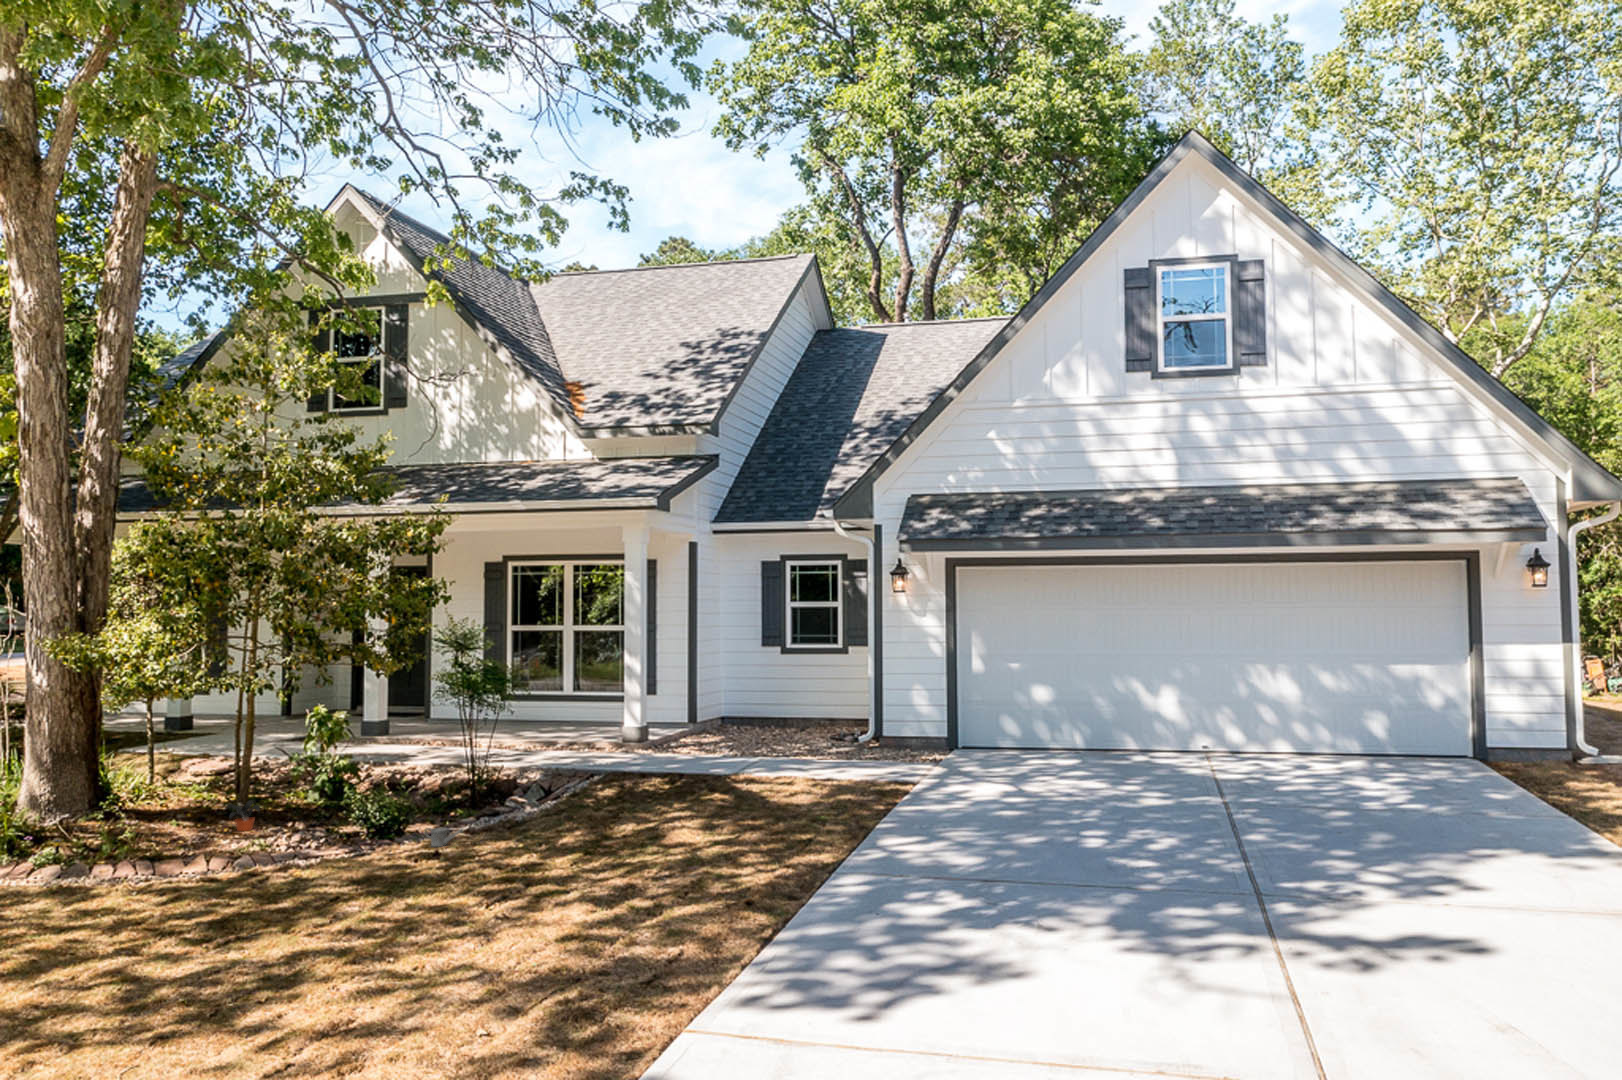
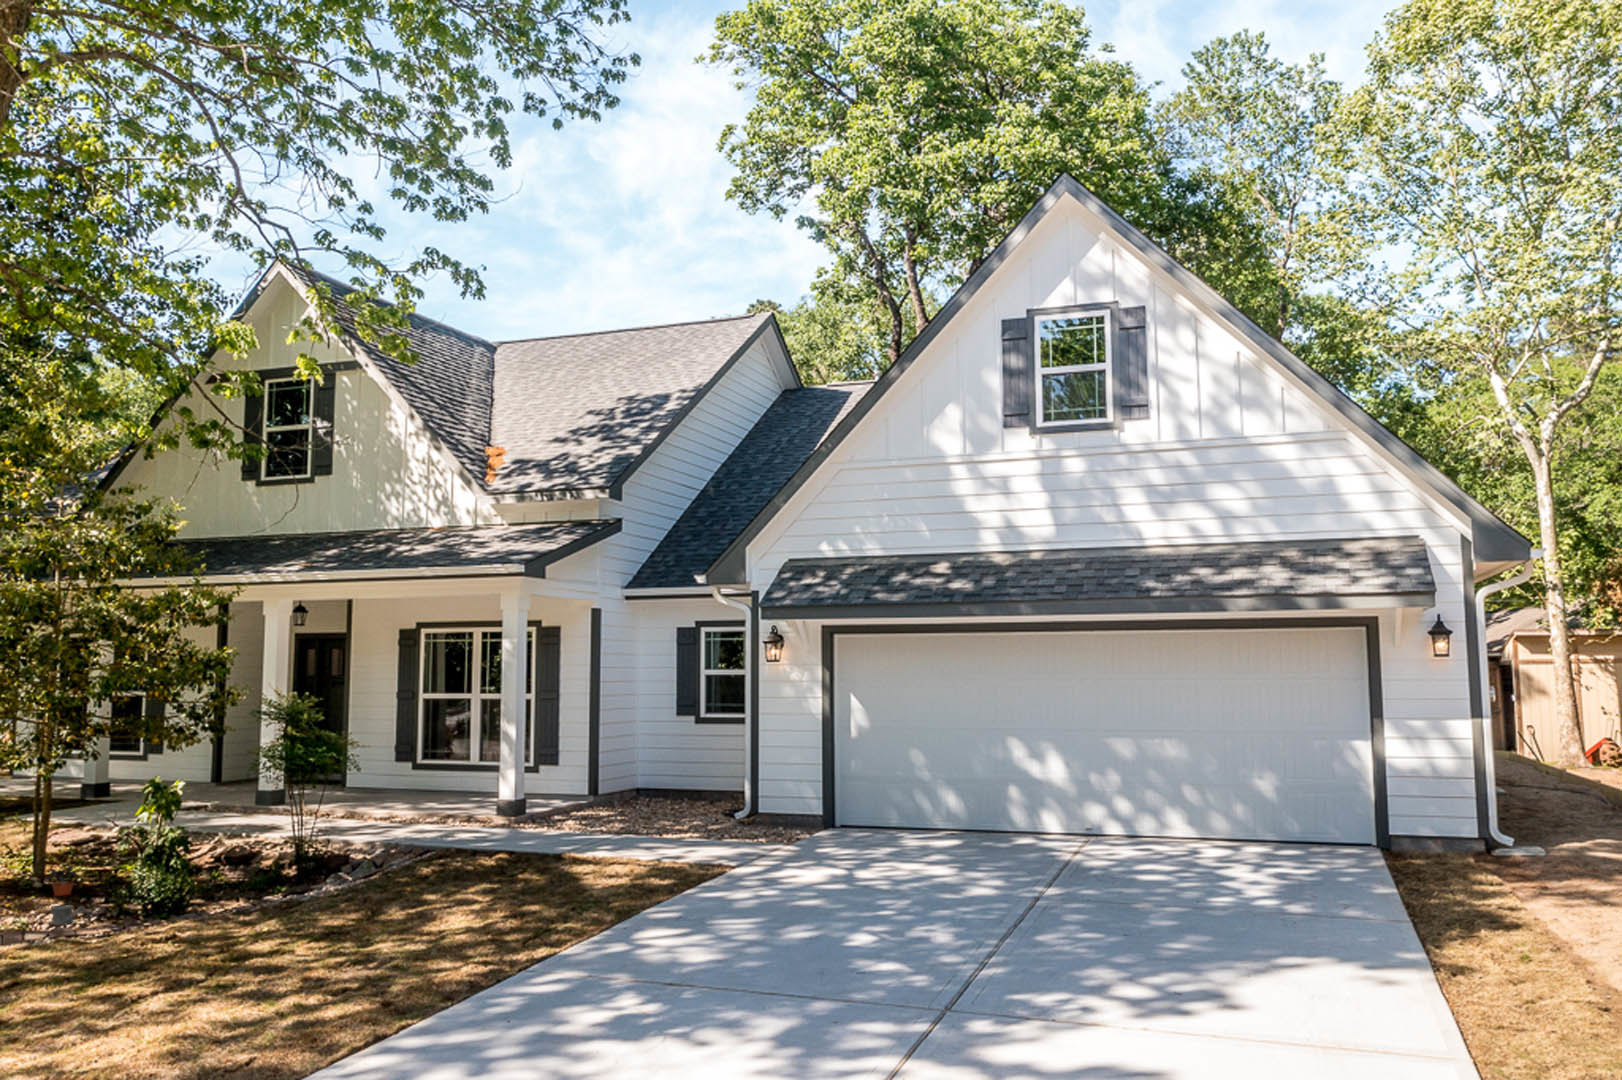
watering can: present [425,828,463,847] -> present [51,905,84,925]

